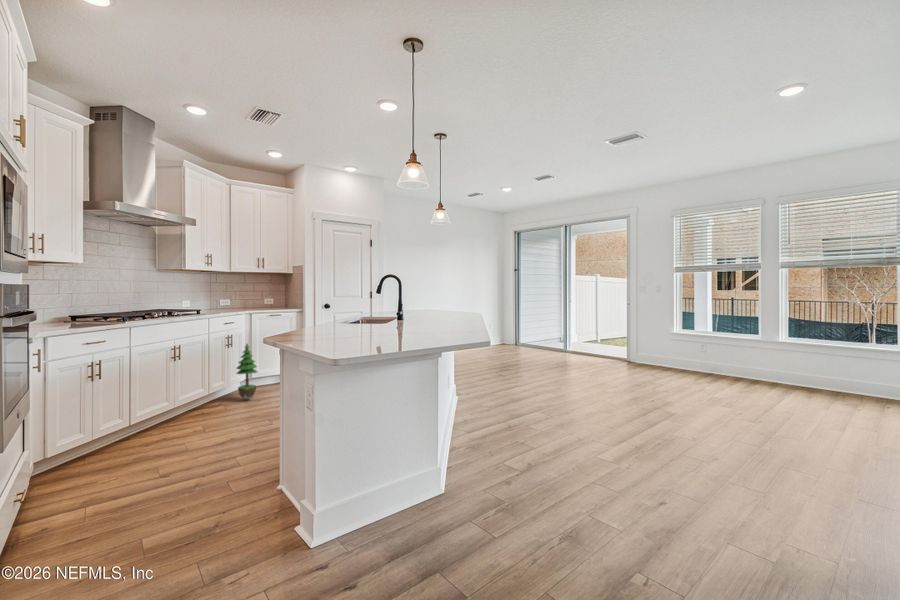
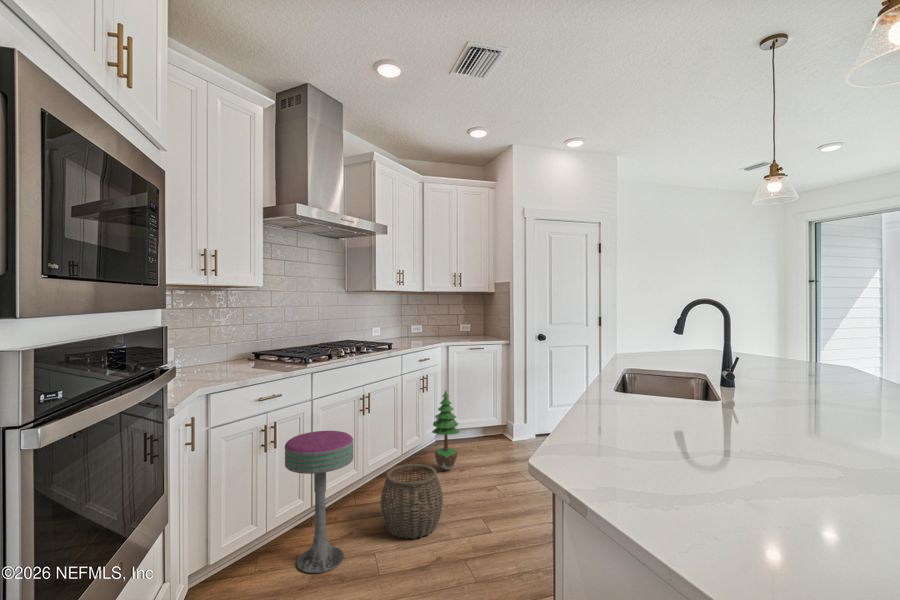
bar stool: none [110,365,168,456] -> present [285,431,354,573]
woven basket: none [190,388,239,434] -> present [380,464,443,539]

